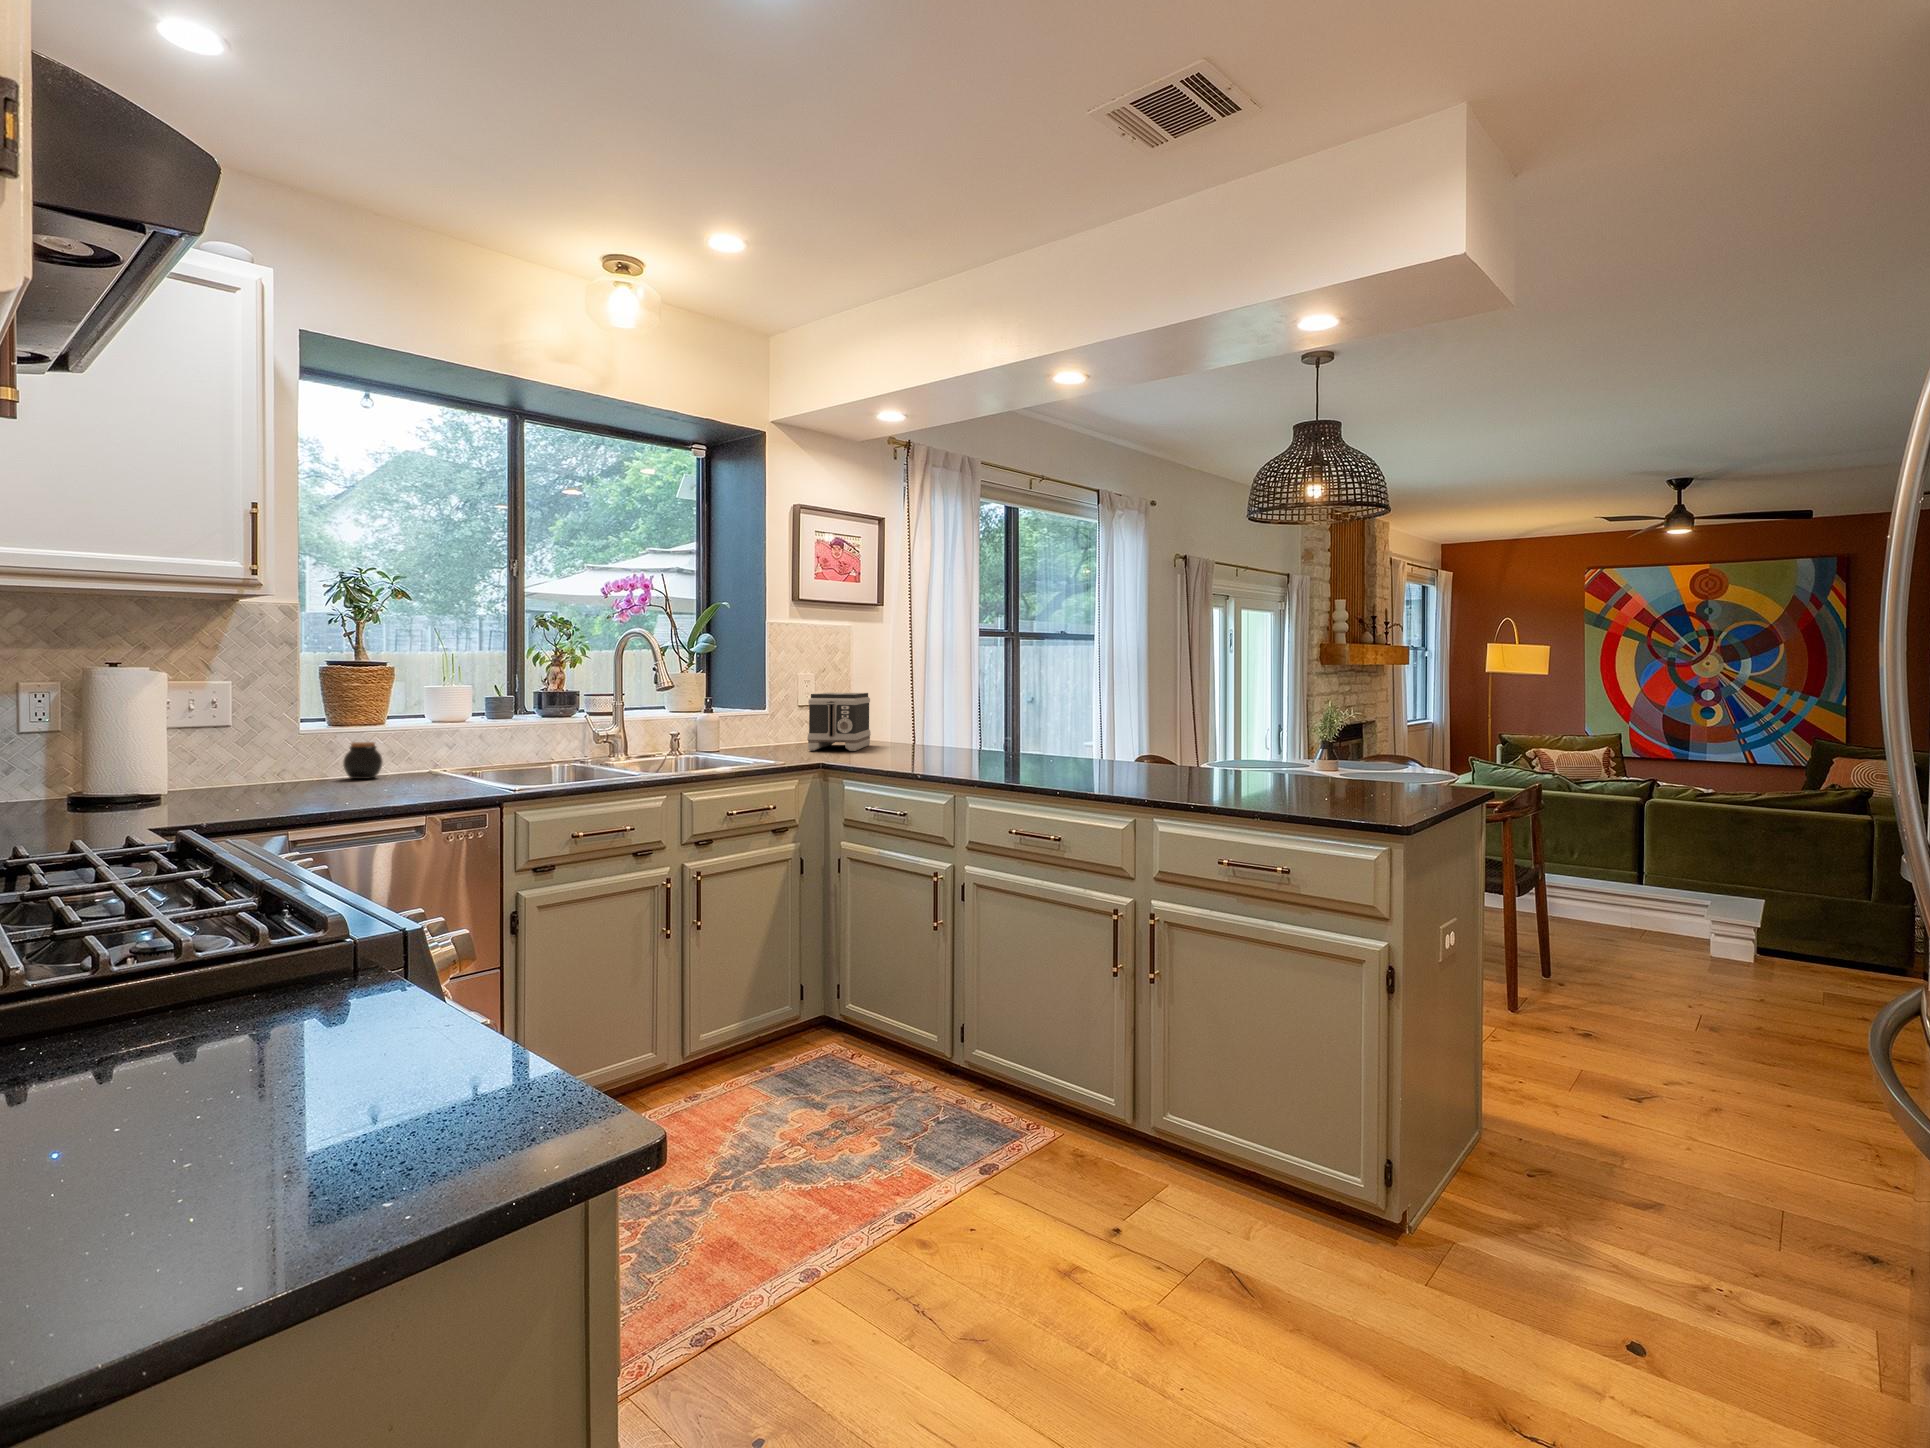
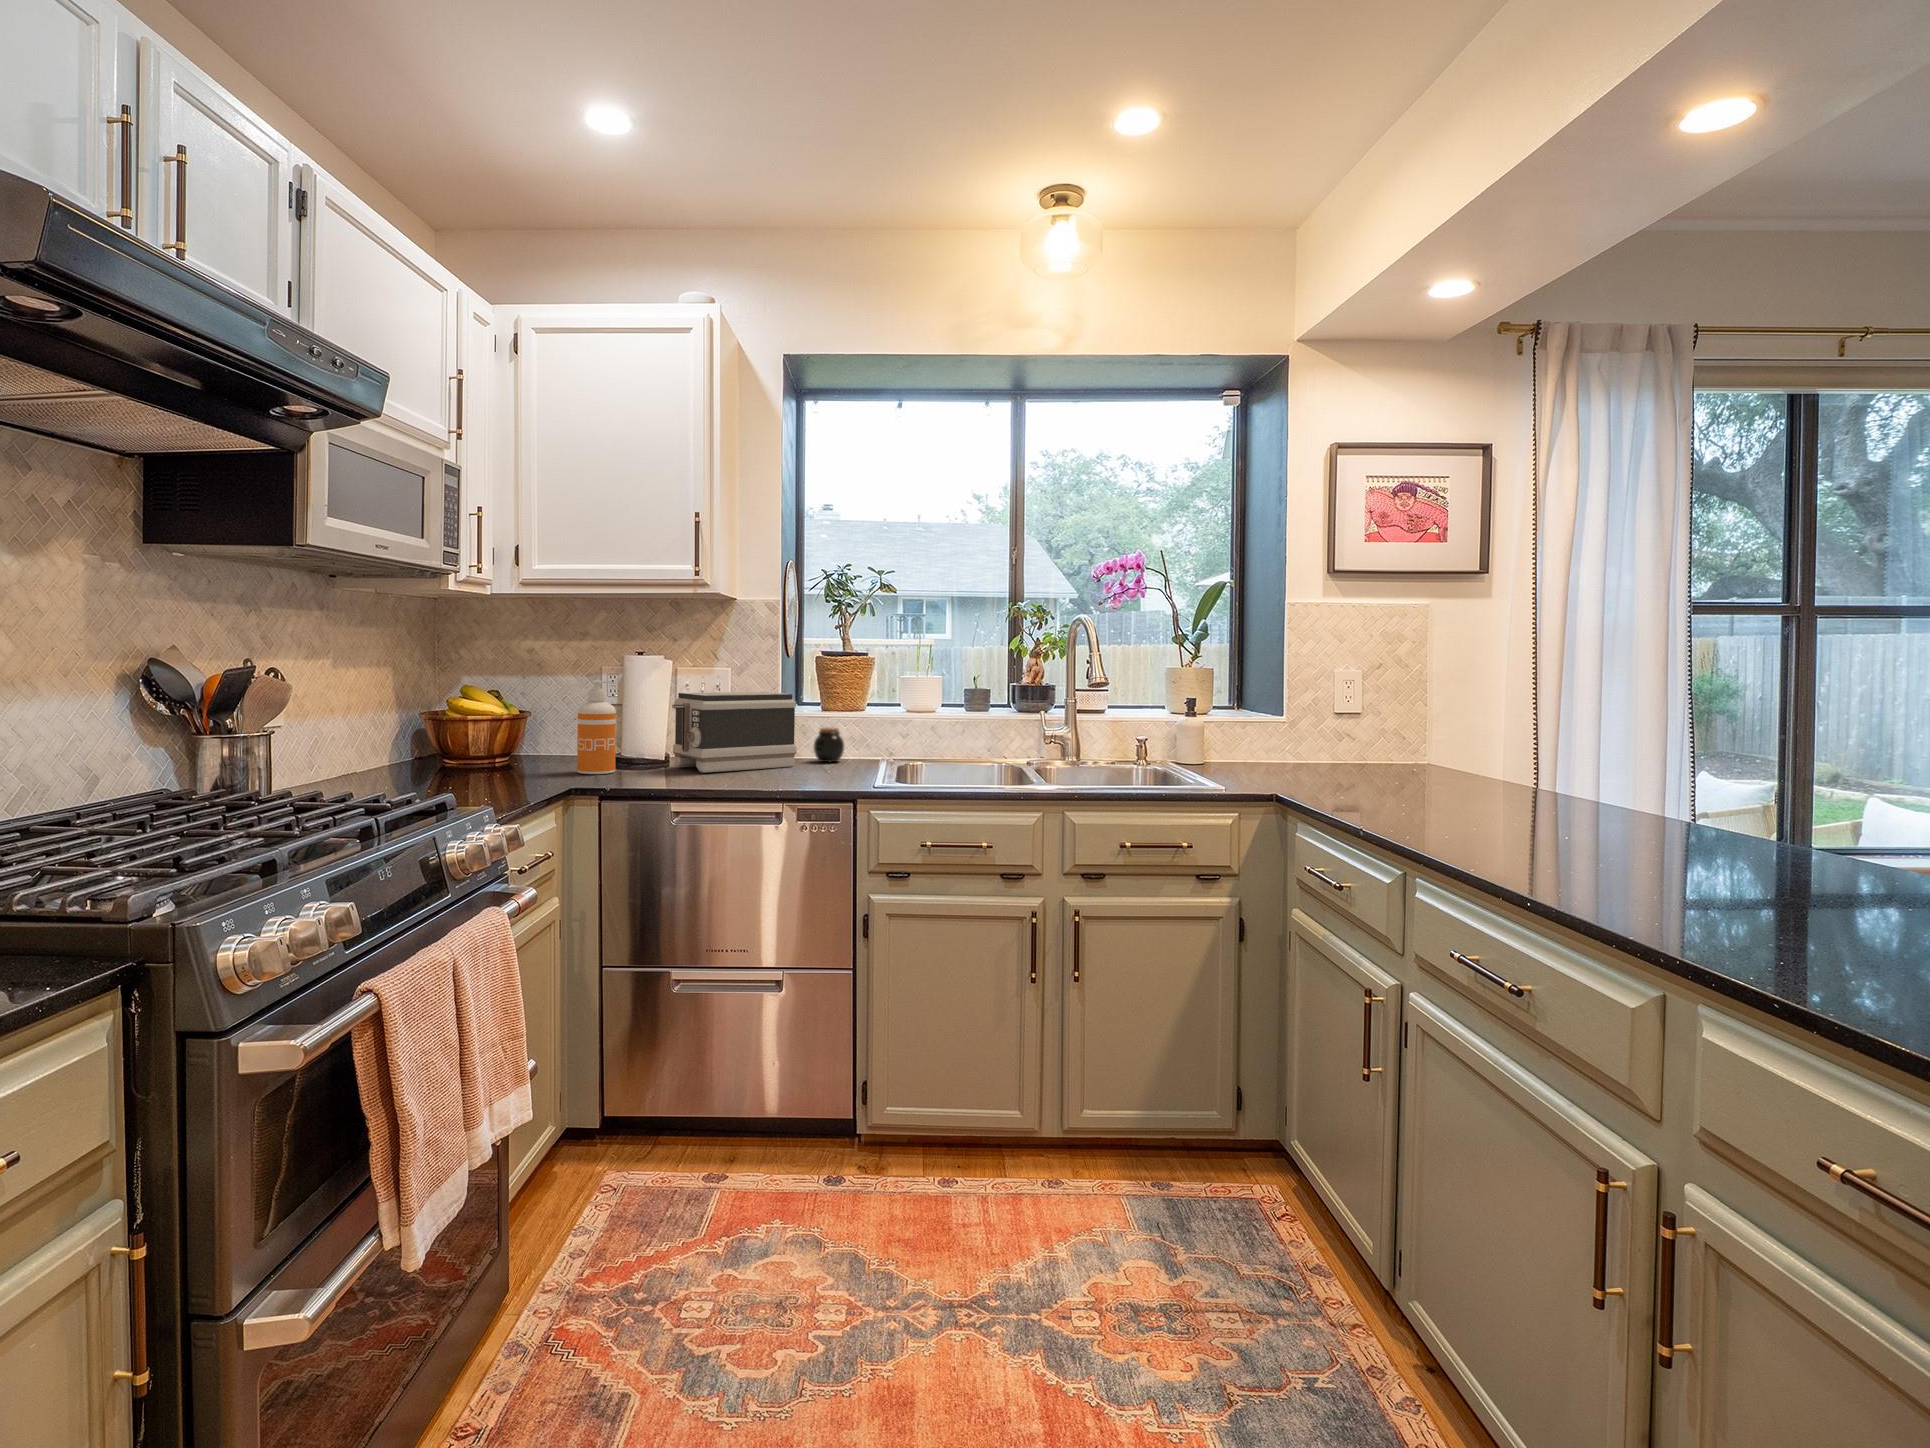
toaster: present [807,692,871,751] -> present [672,692,797,773]
soap dispenser: none [57,698,120,816] -> present [577,680,616,774]

